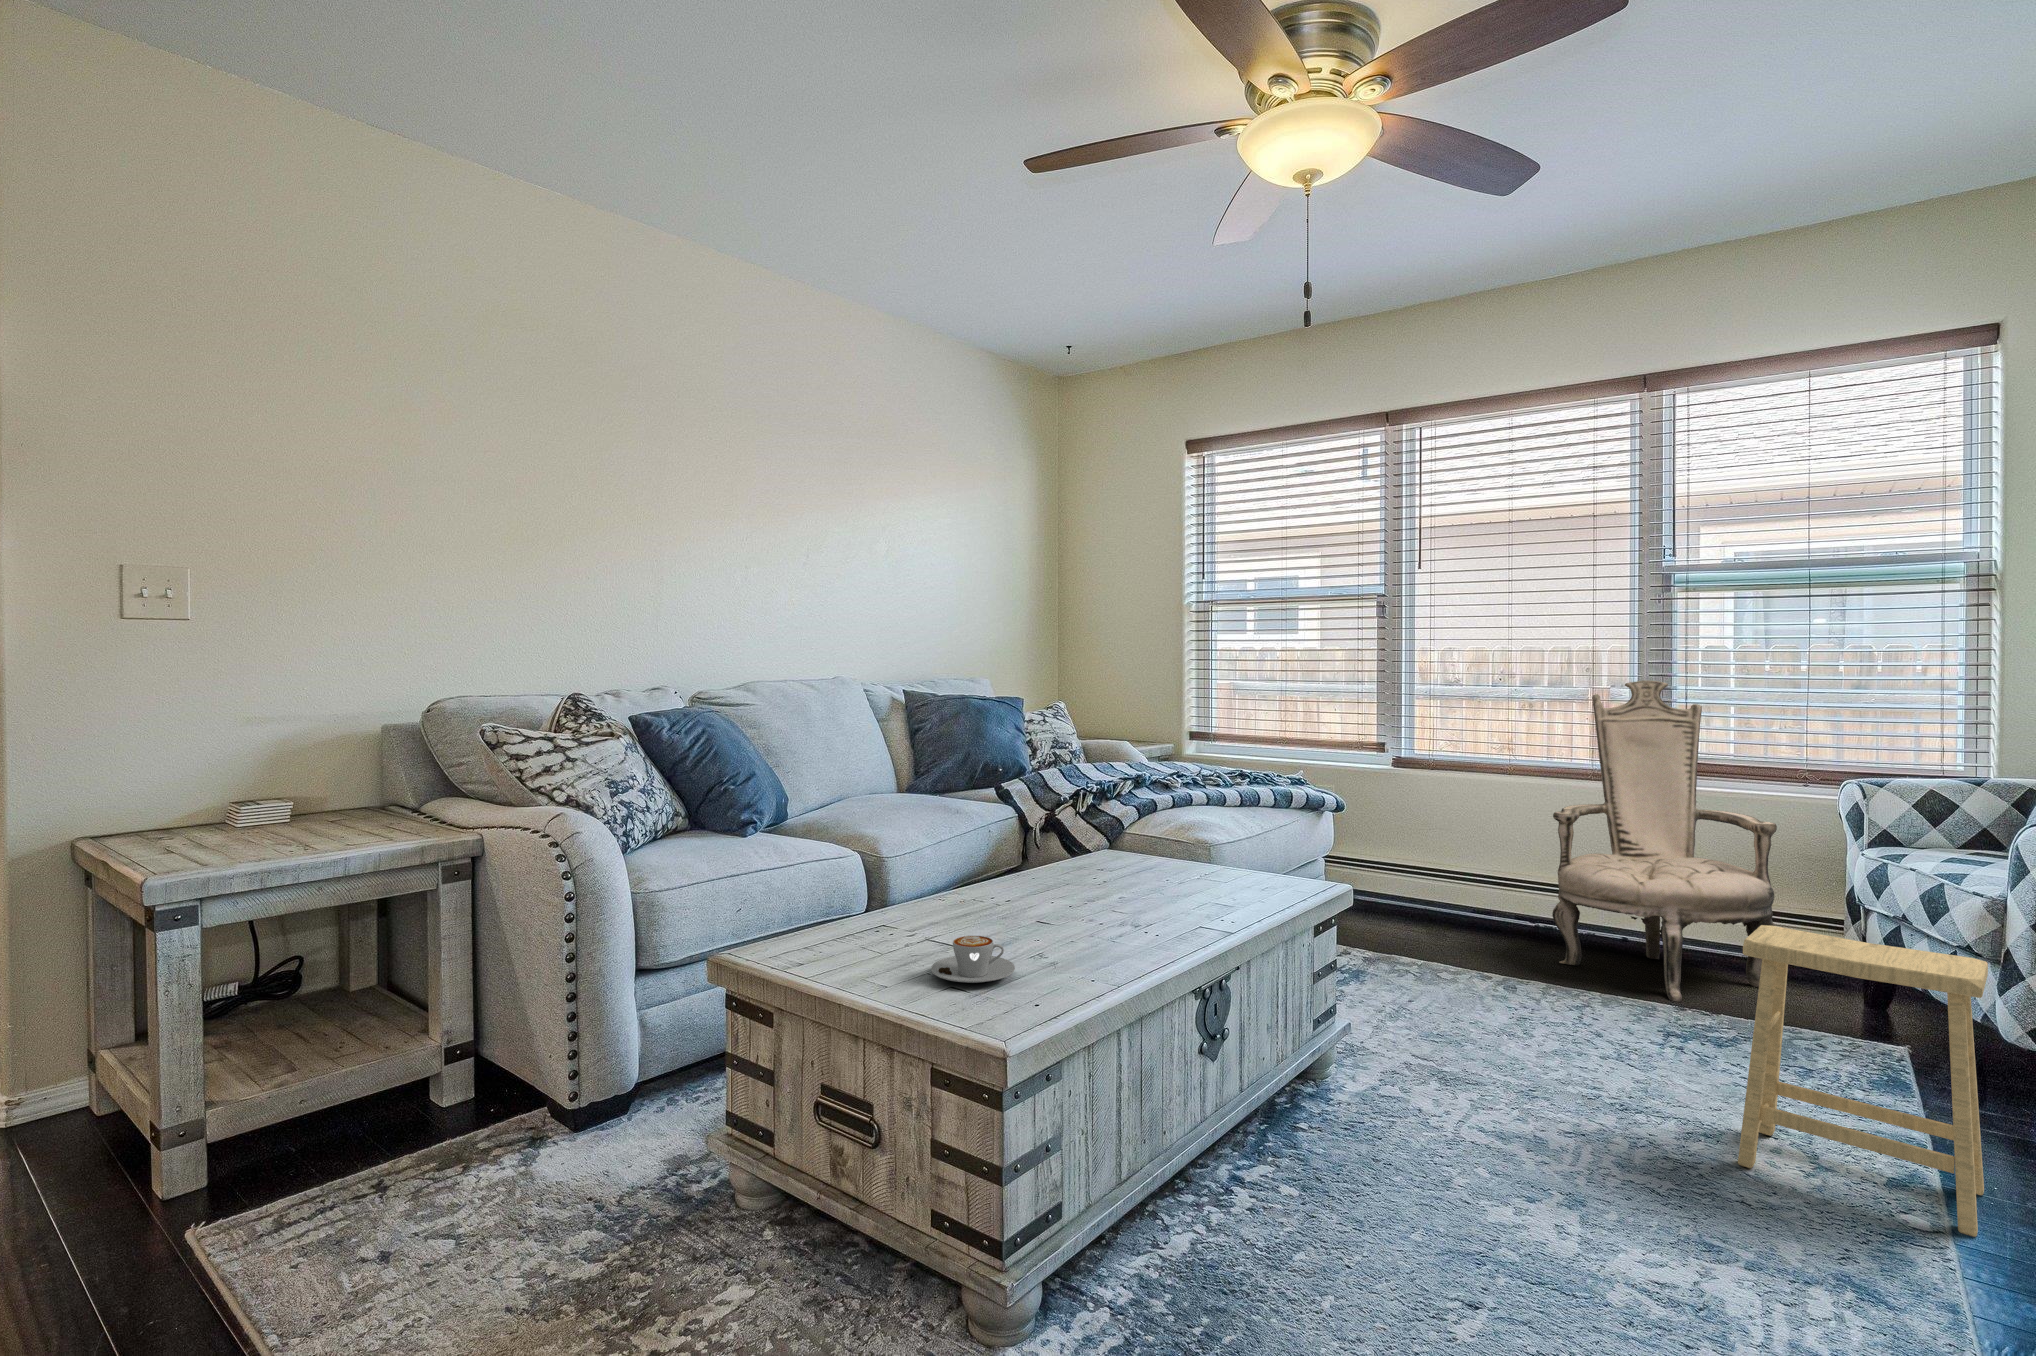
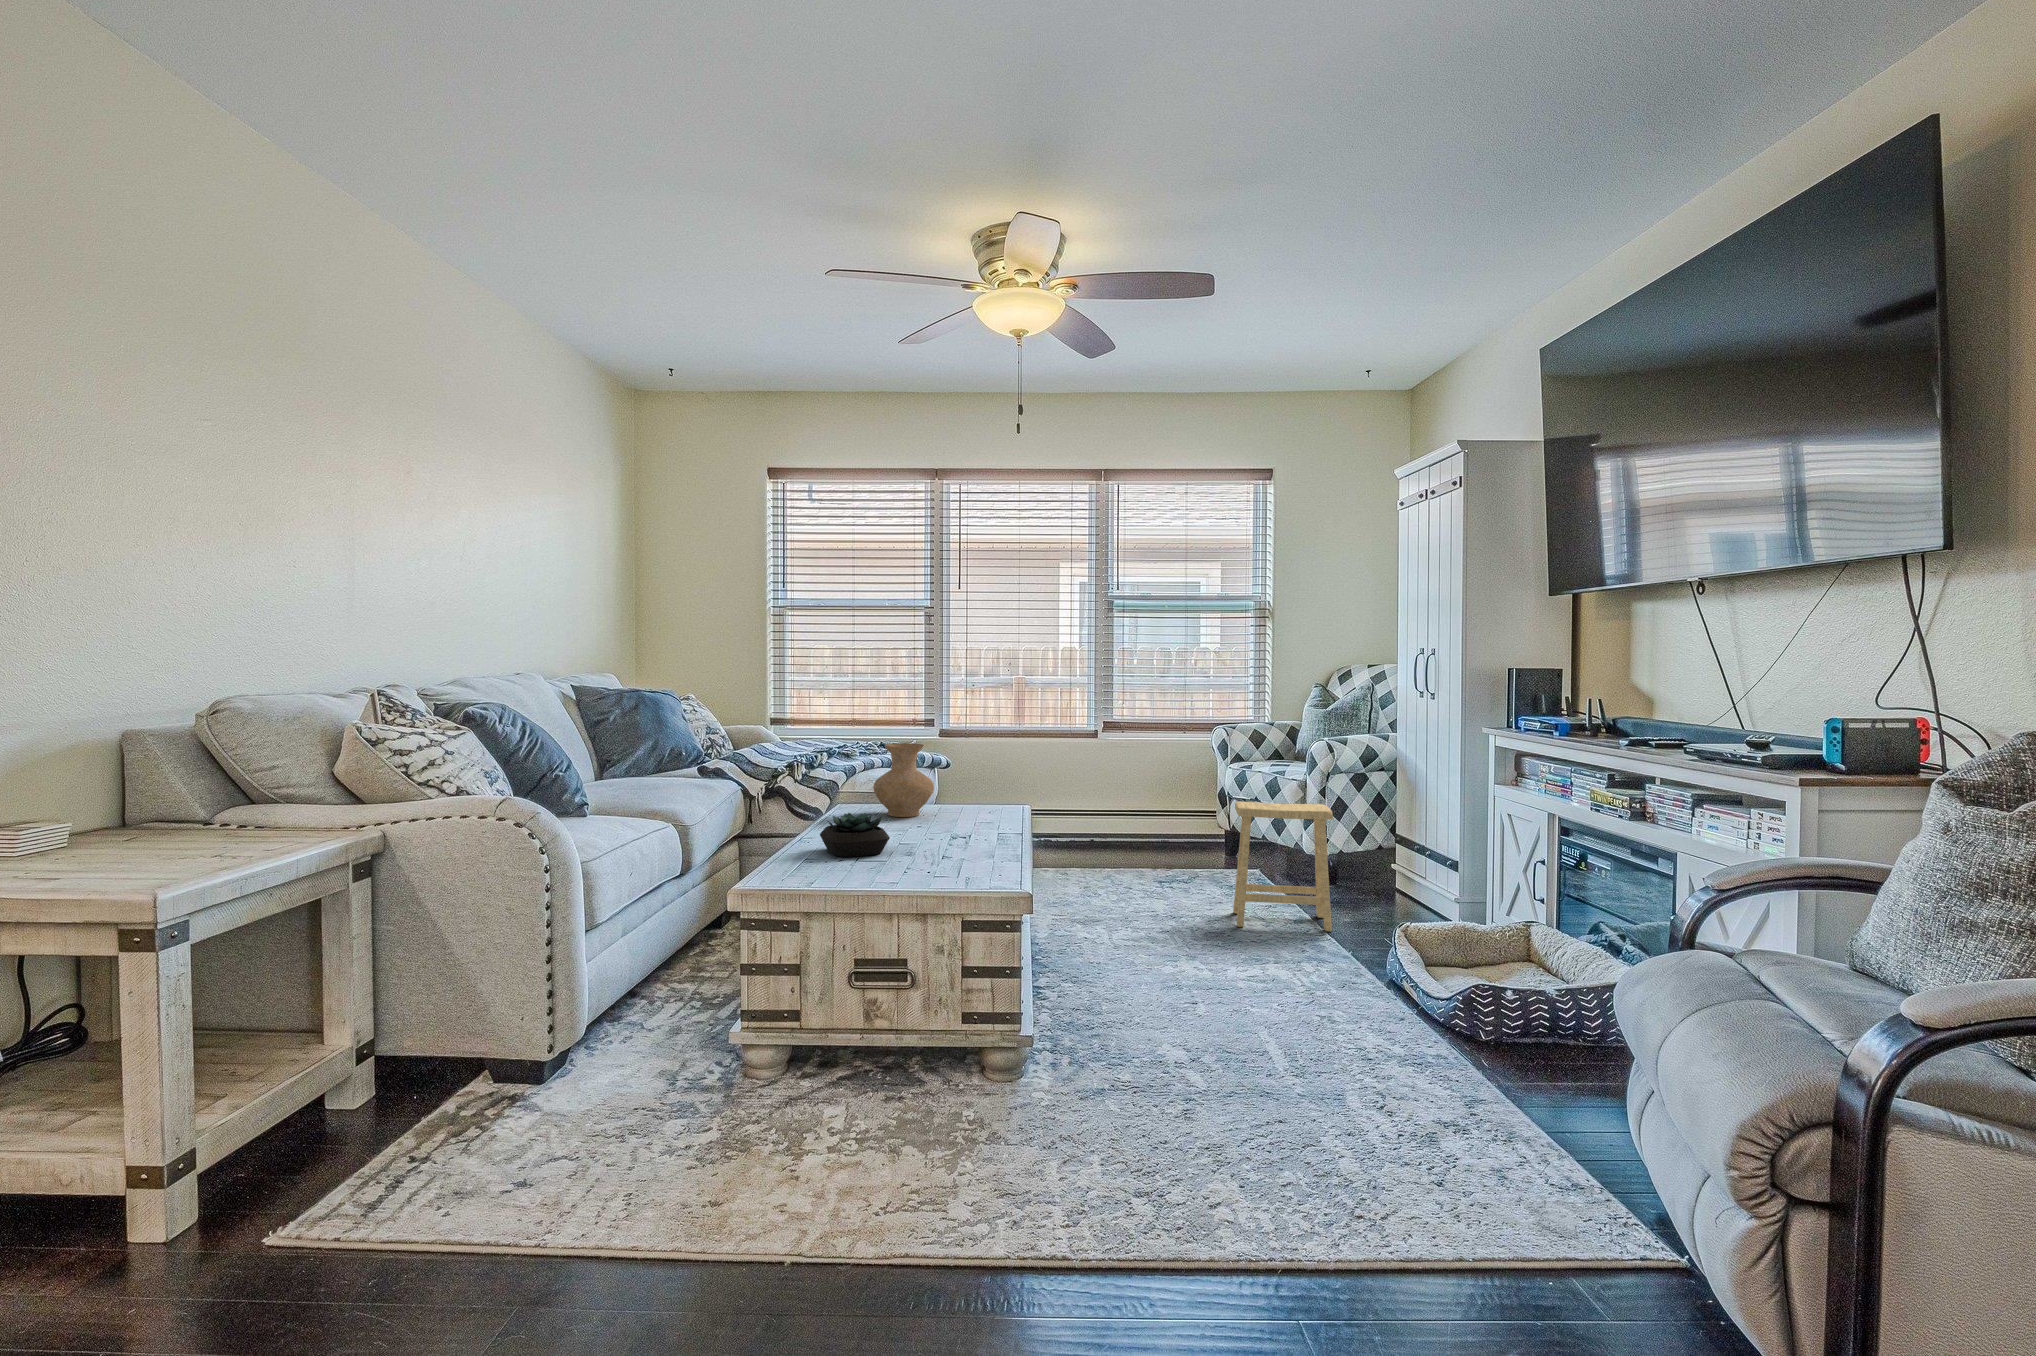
armchair: present [1552,680,1777,1002] -> none [1071,670,1188,867]
vase: none [1096,776,1180,880] -> present [873,743,934,817]
succulent plant: none [895,870,989,936] -> present [820,813,890,857]
coffee cup: present [931,936,1015,983] -> none [909,843,964,871]

